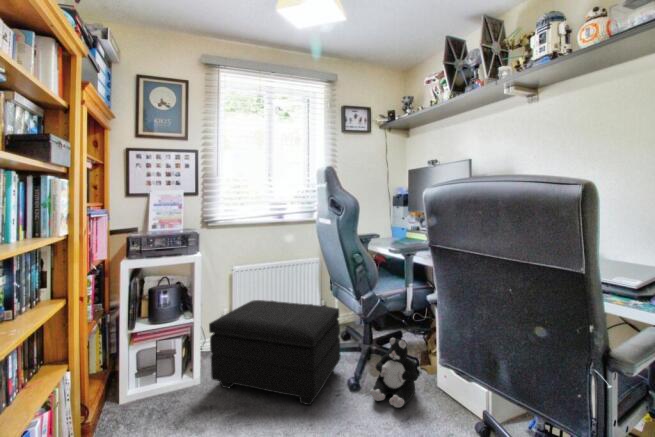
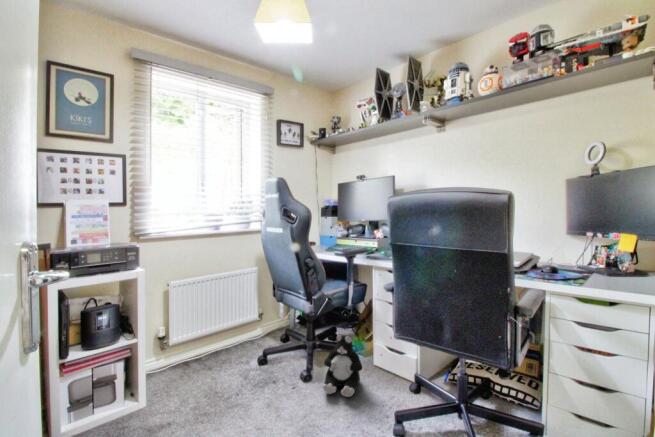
footstool: present [209,300,340,405] -> none [152,311,288,410]

